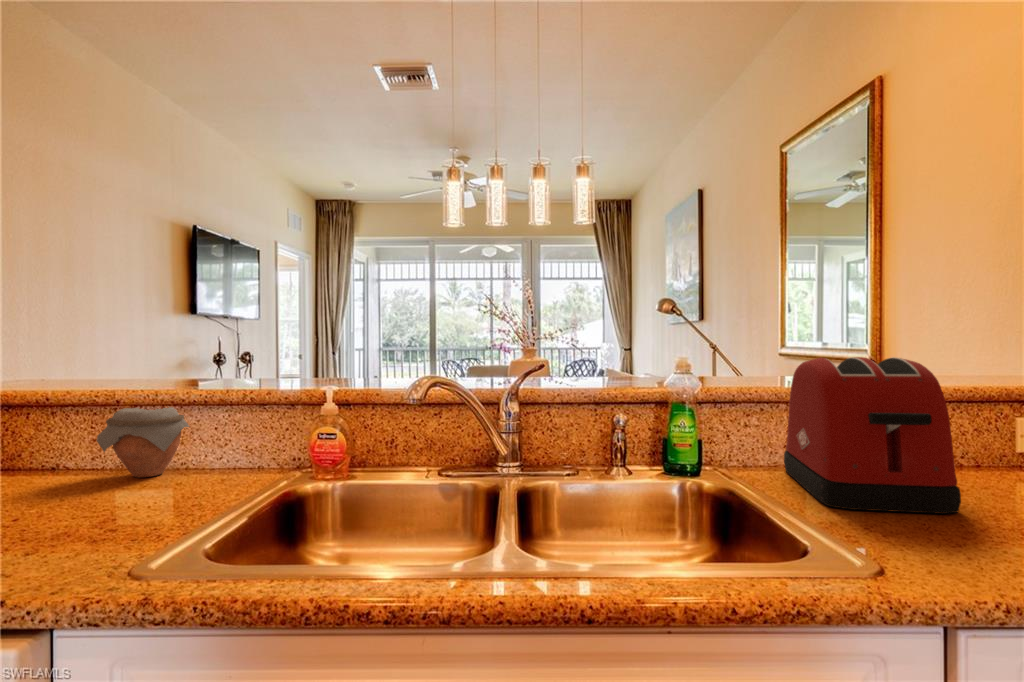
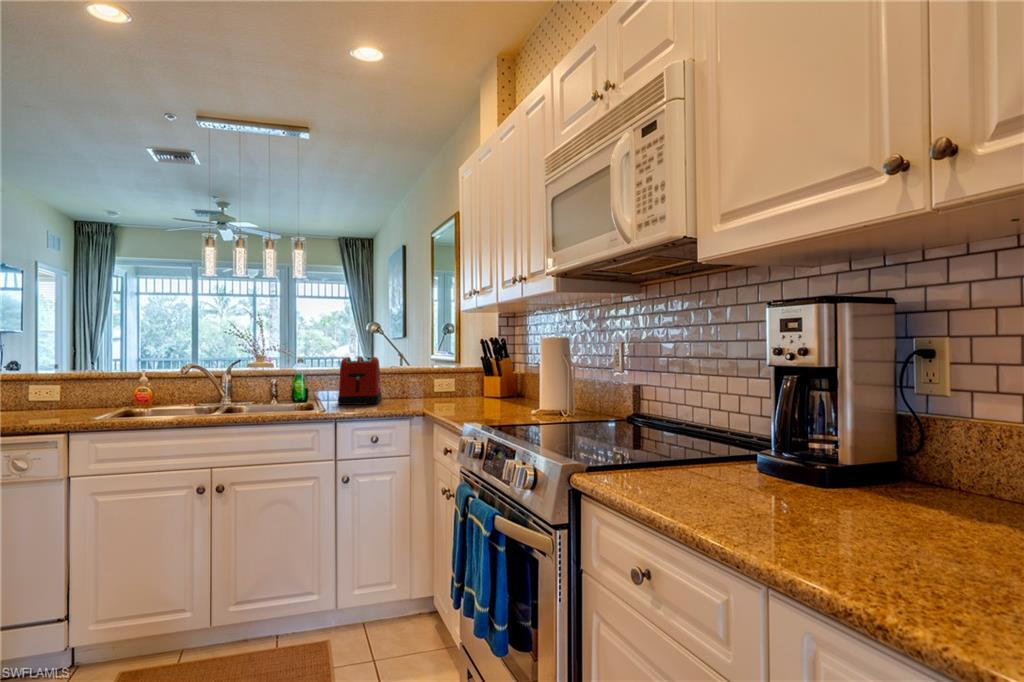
jar: present [96,407,189,477] -> none [24,381,69,412]

